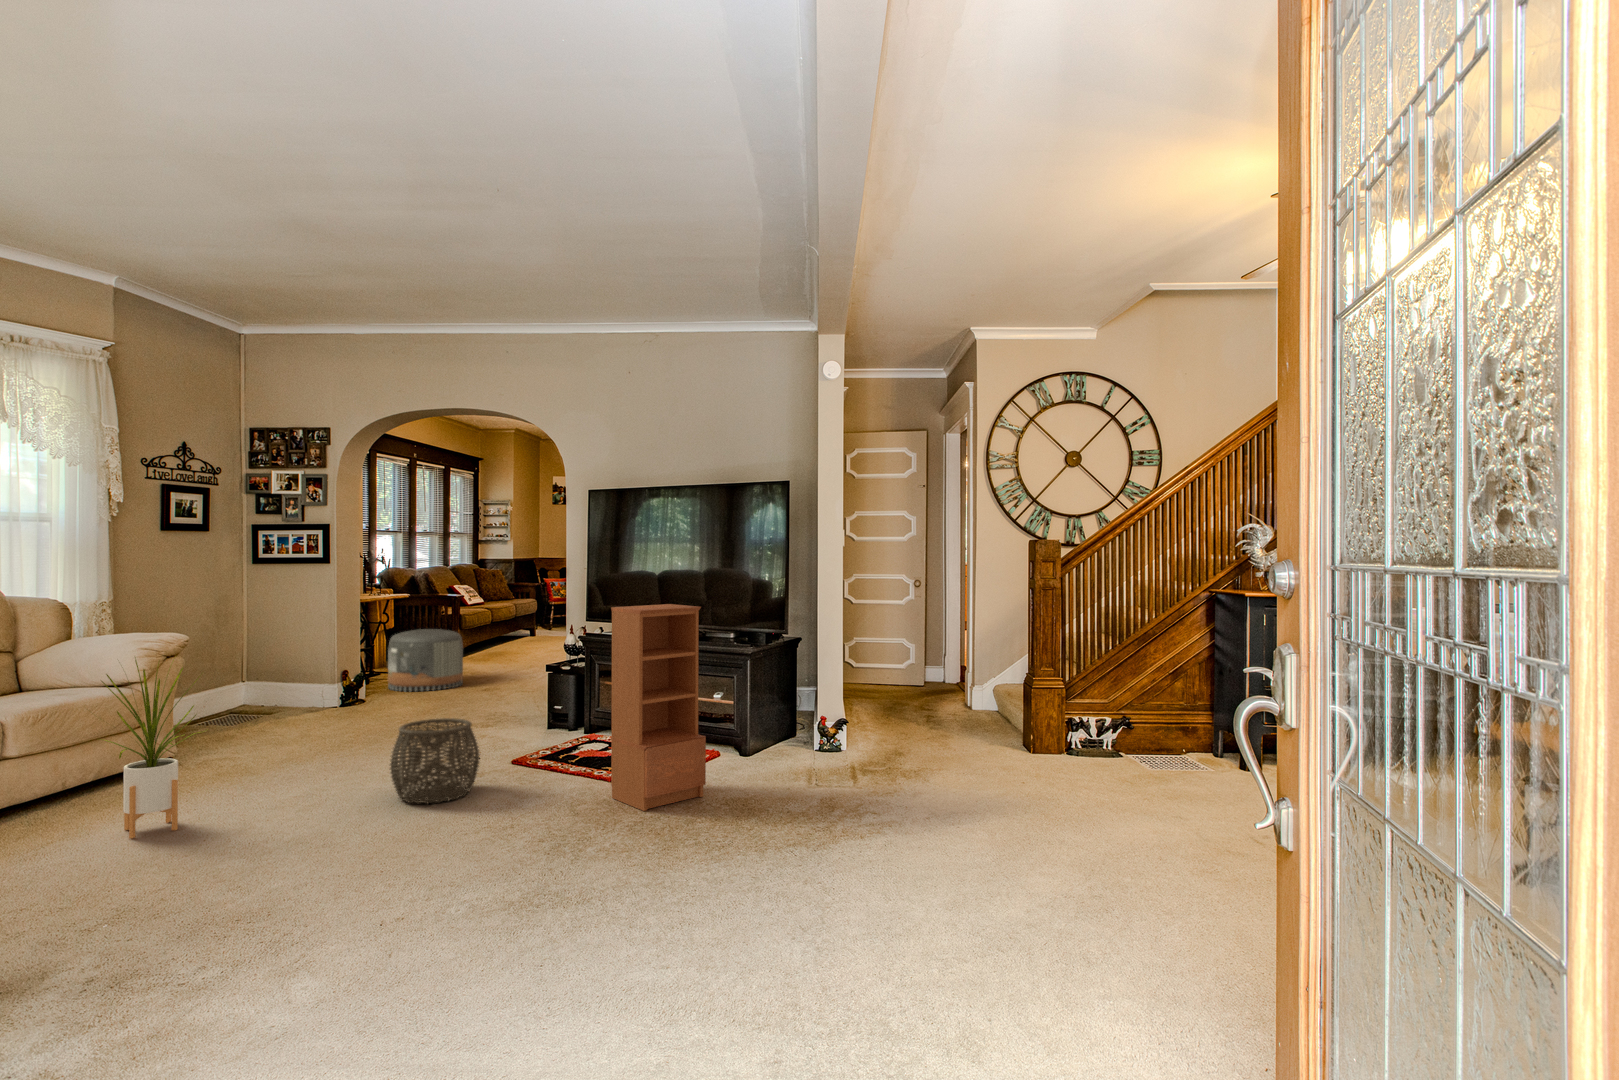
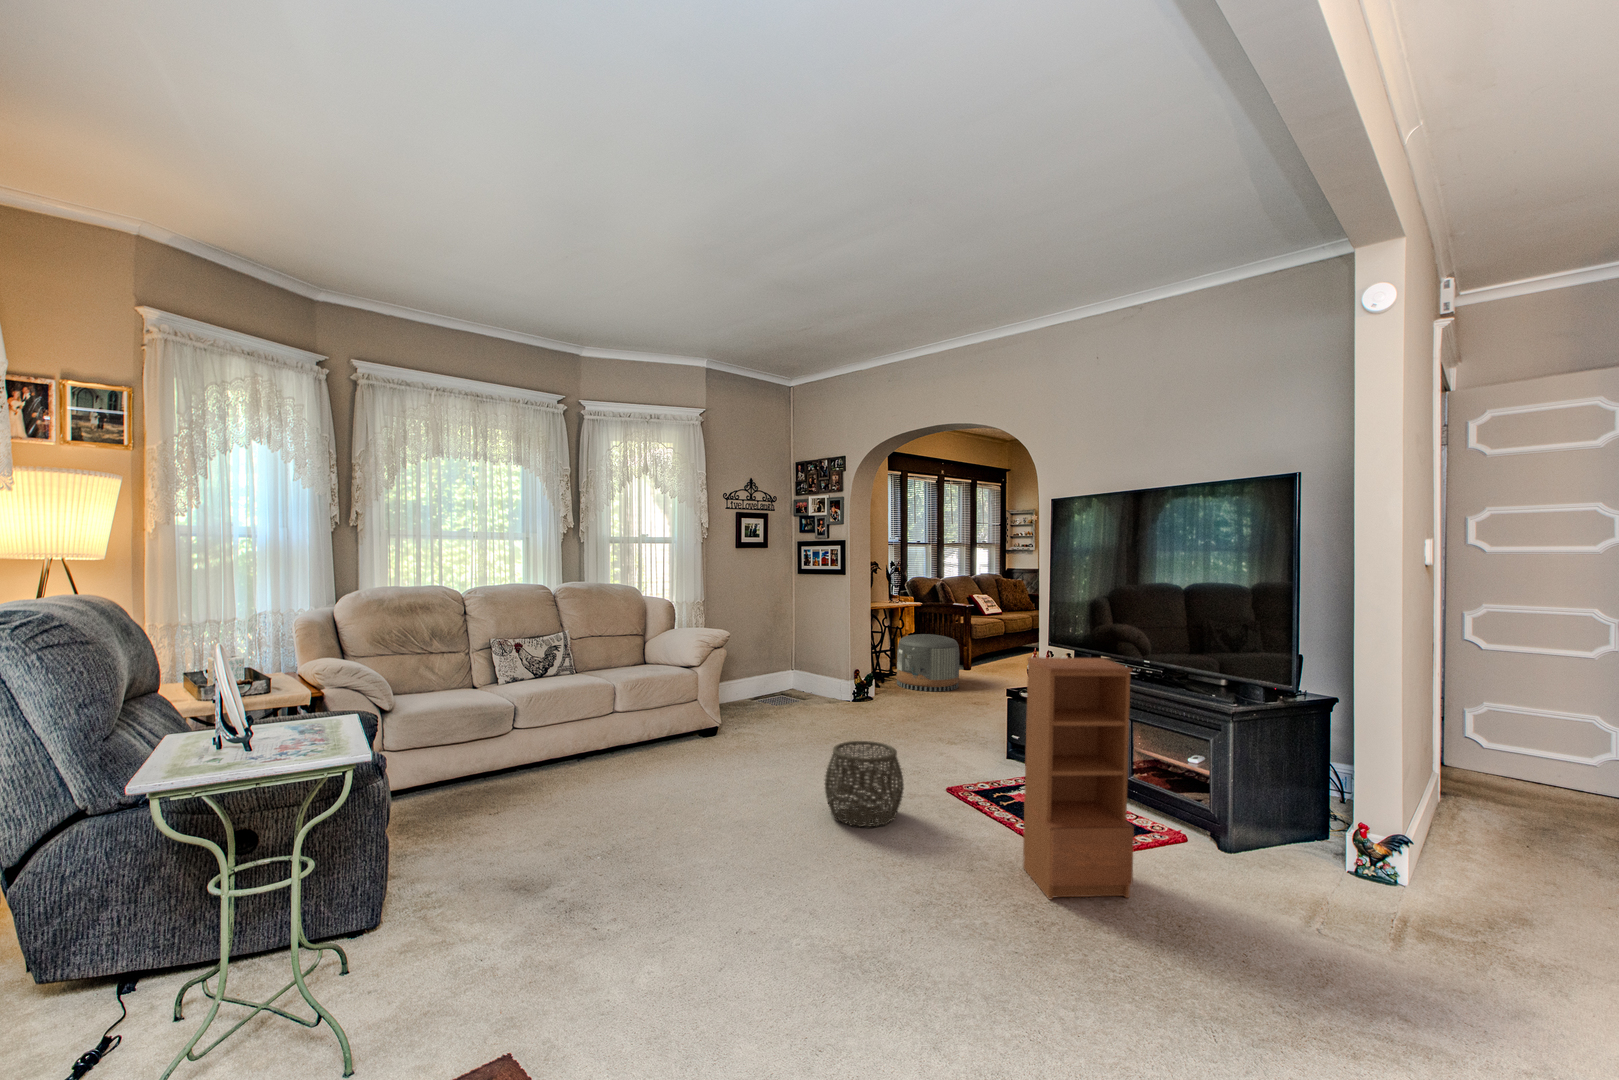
house plant: present [101,660,199,838] -> none [615,657,696,802]

